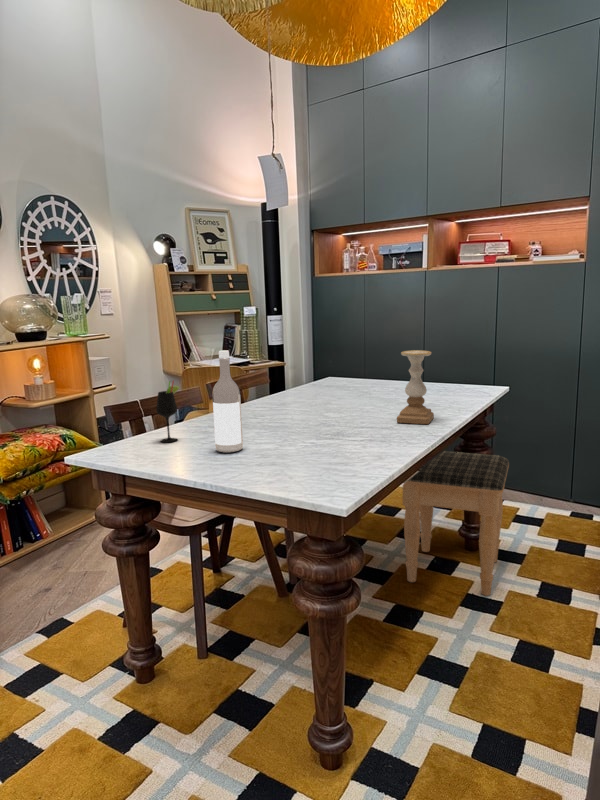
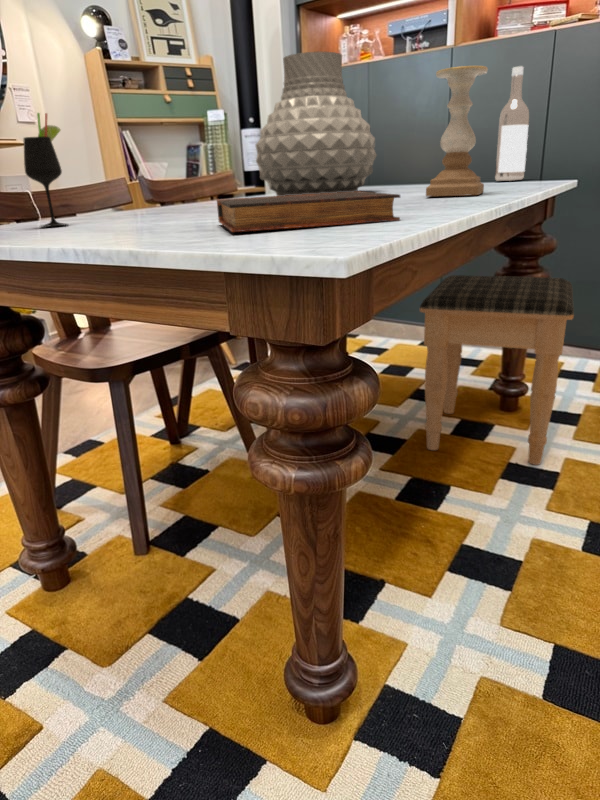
vase: none [287,316,368,405] -> present [256,52,376,196]
wine bottle: present [212,350,243,453] -> present [495,66,529,181]
book: none [275,436,376,474] -> present [217,191,400,232]

